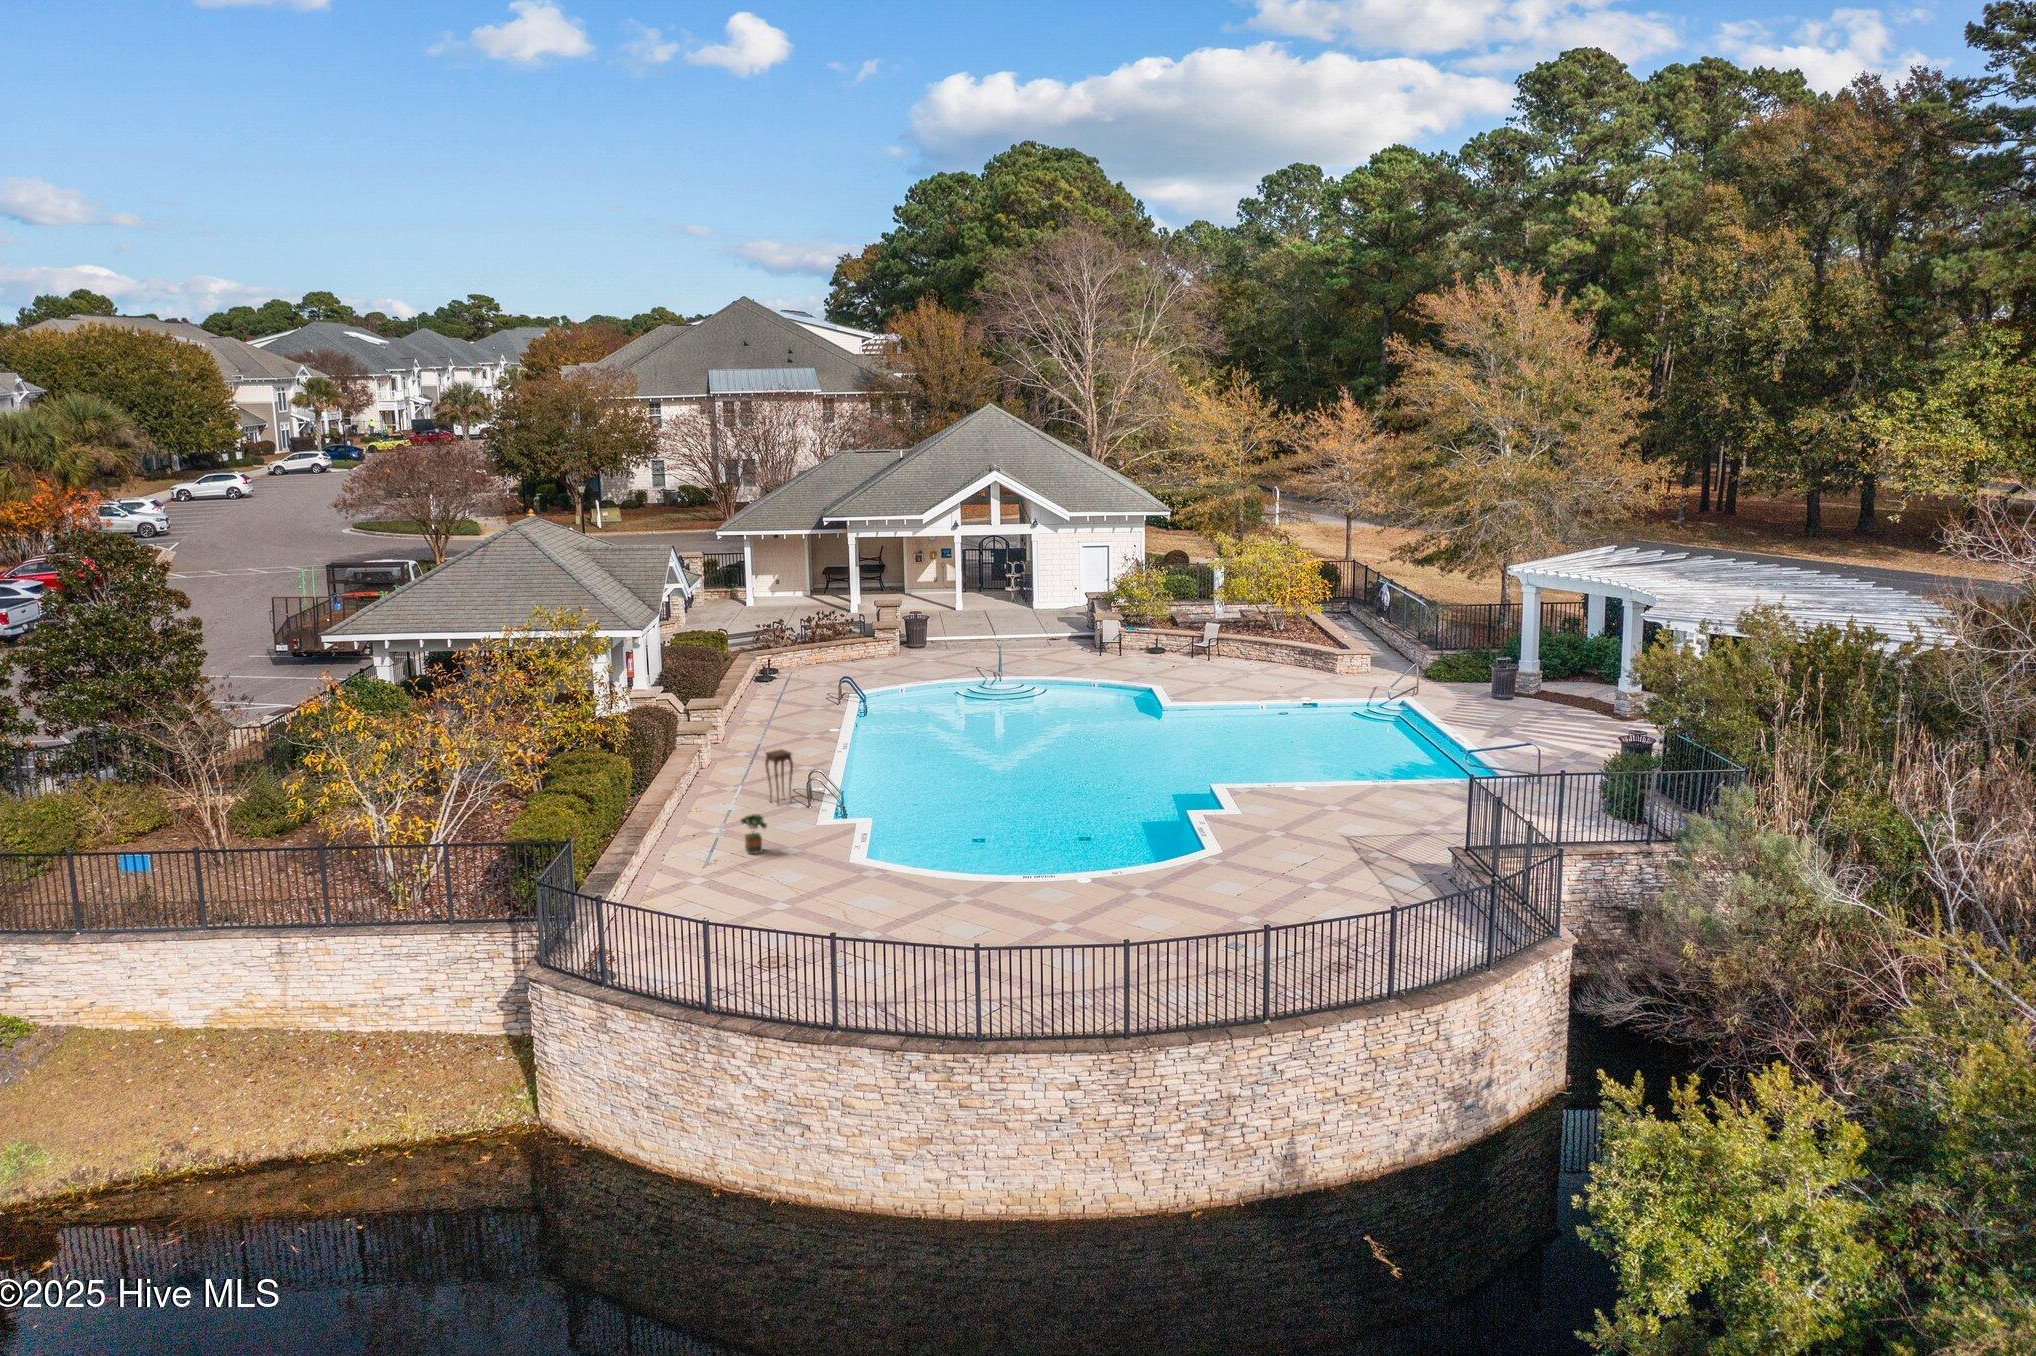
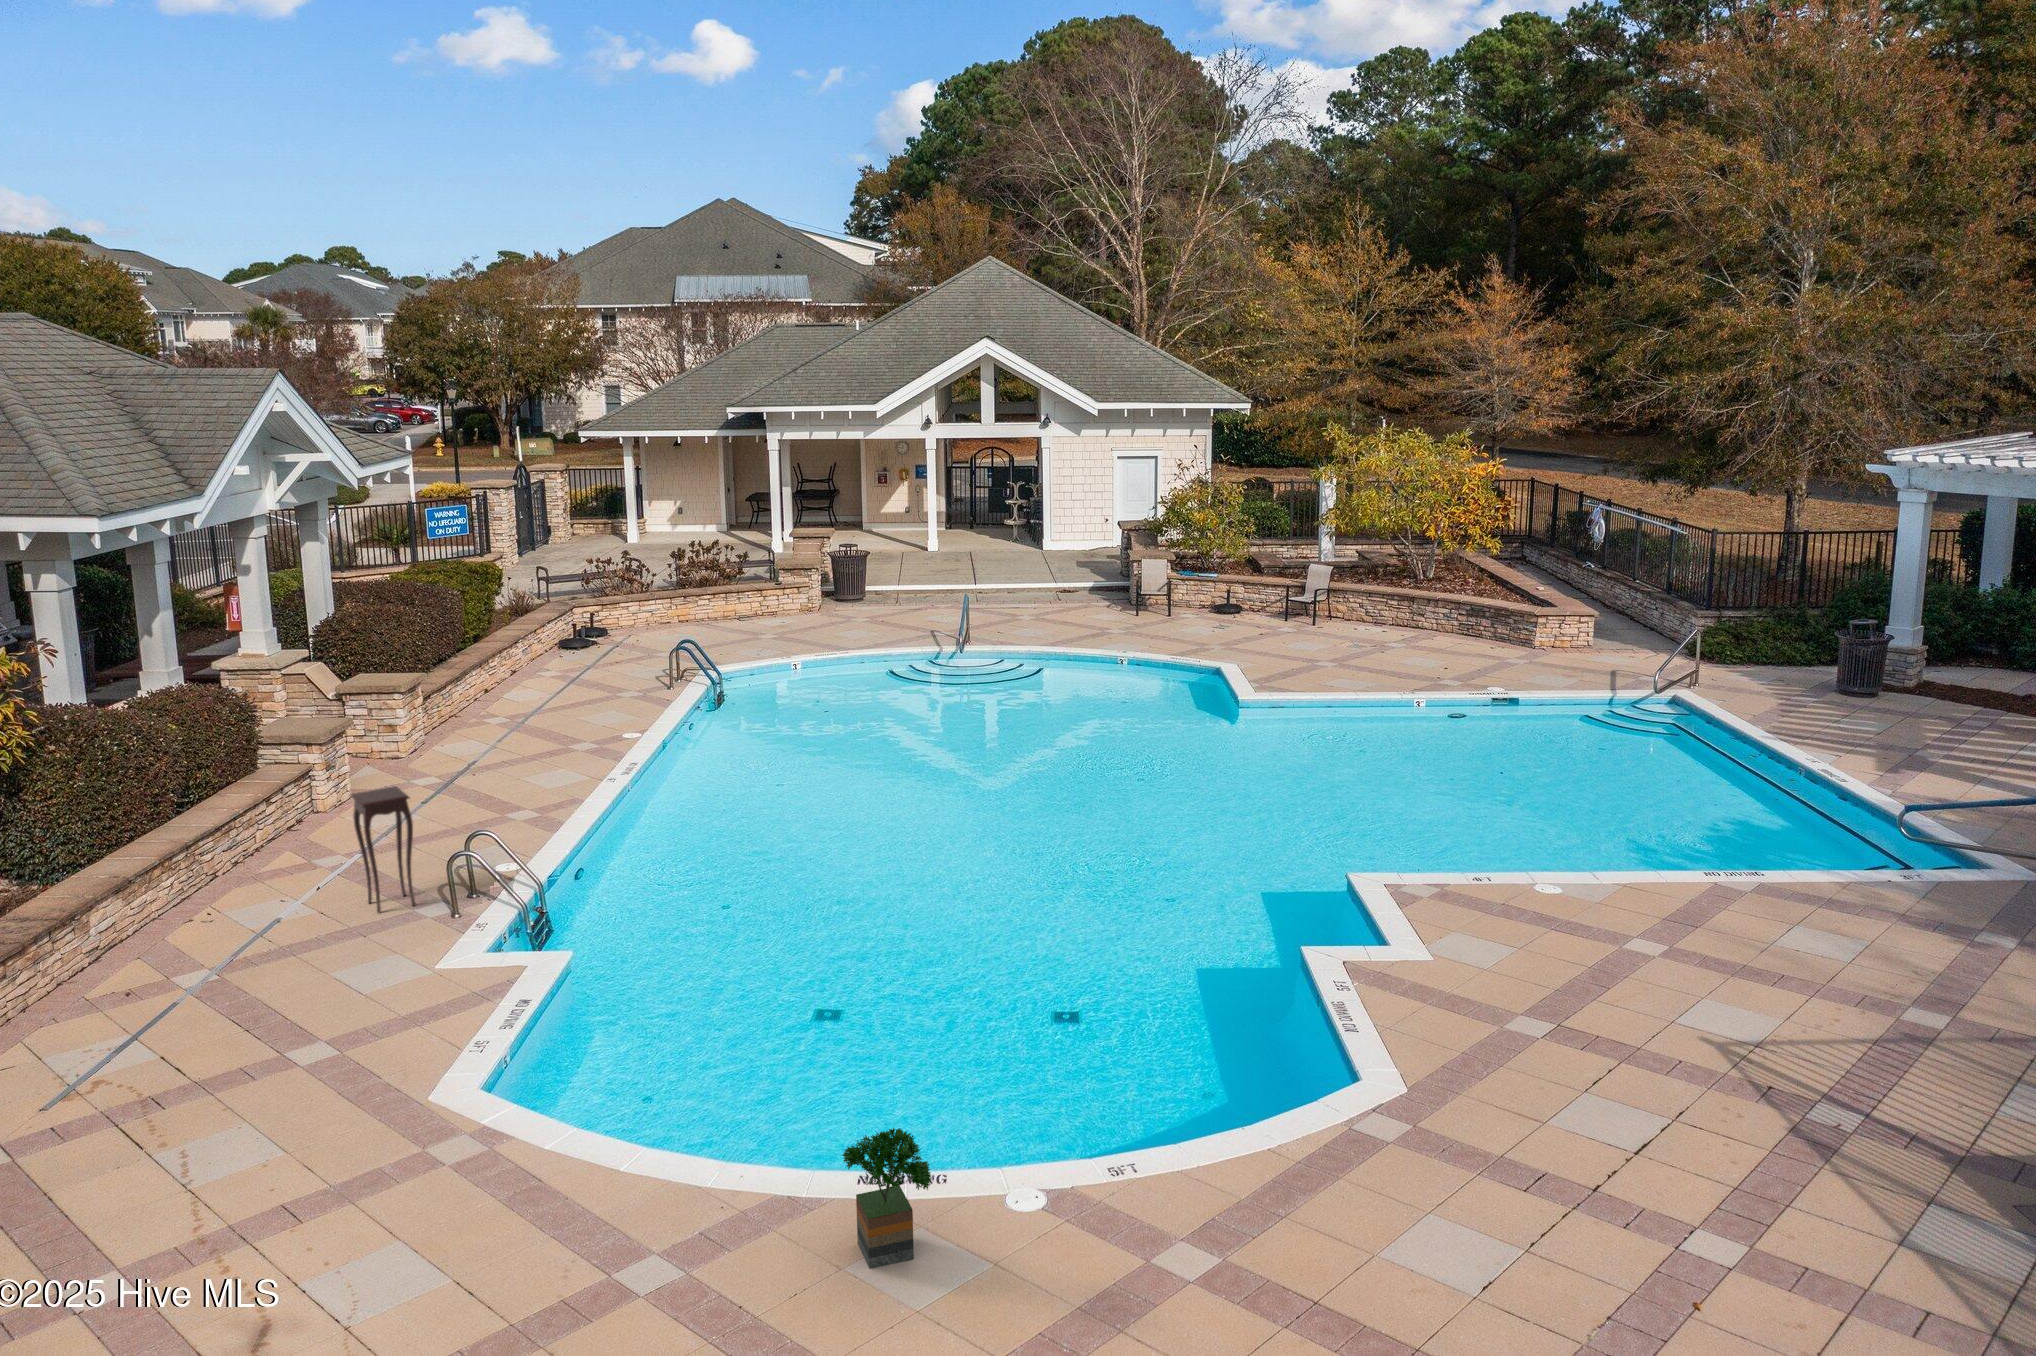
potted tree: present [741,814,767,854] -> present [842,1128,932,1269]

